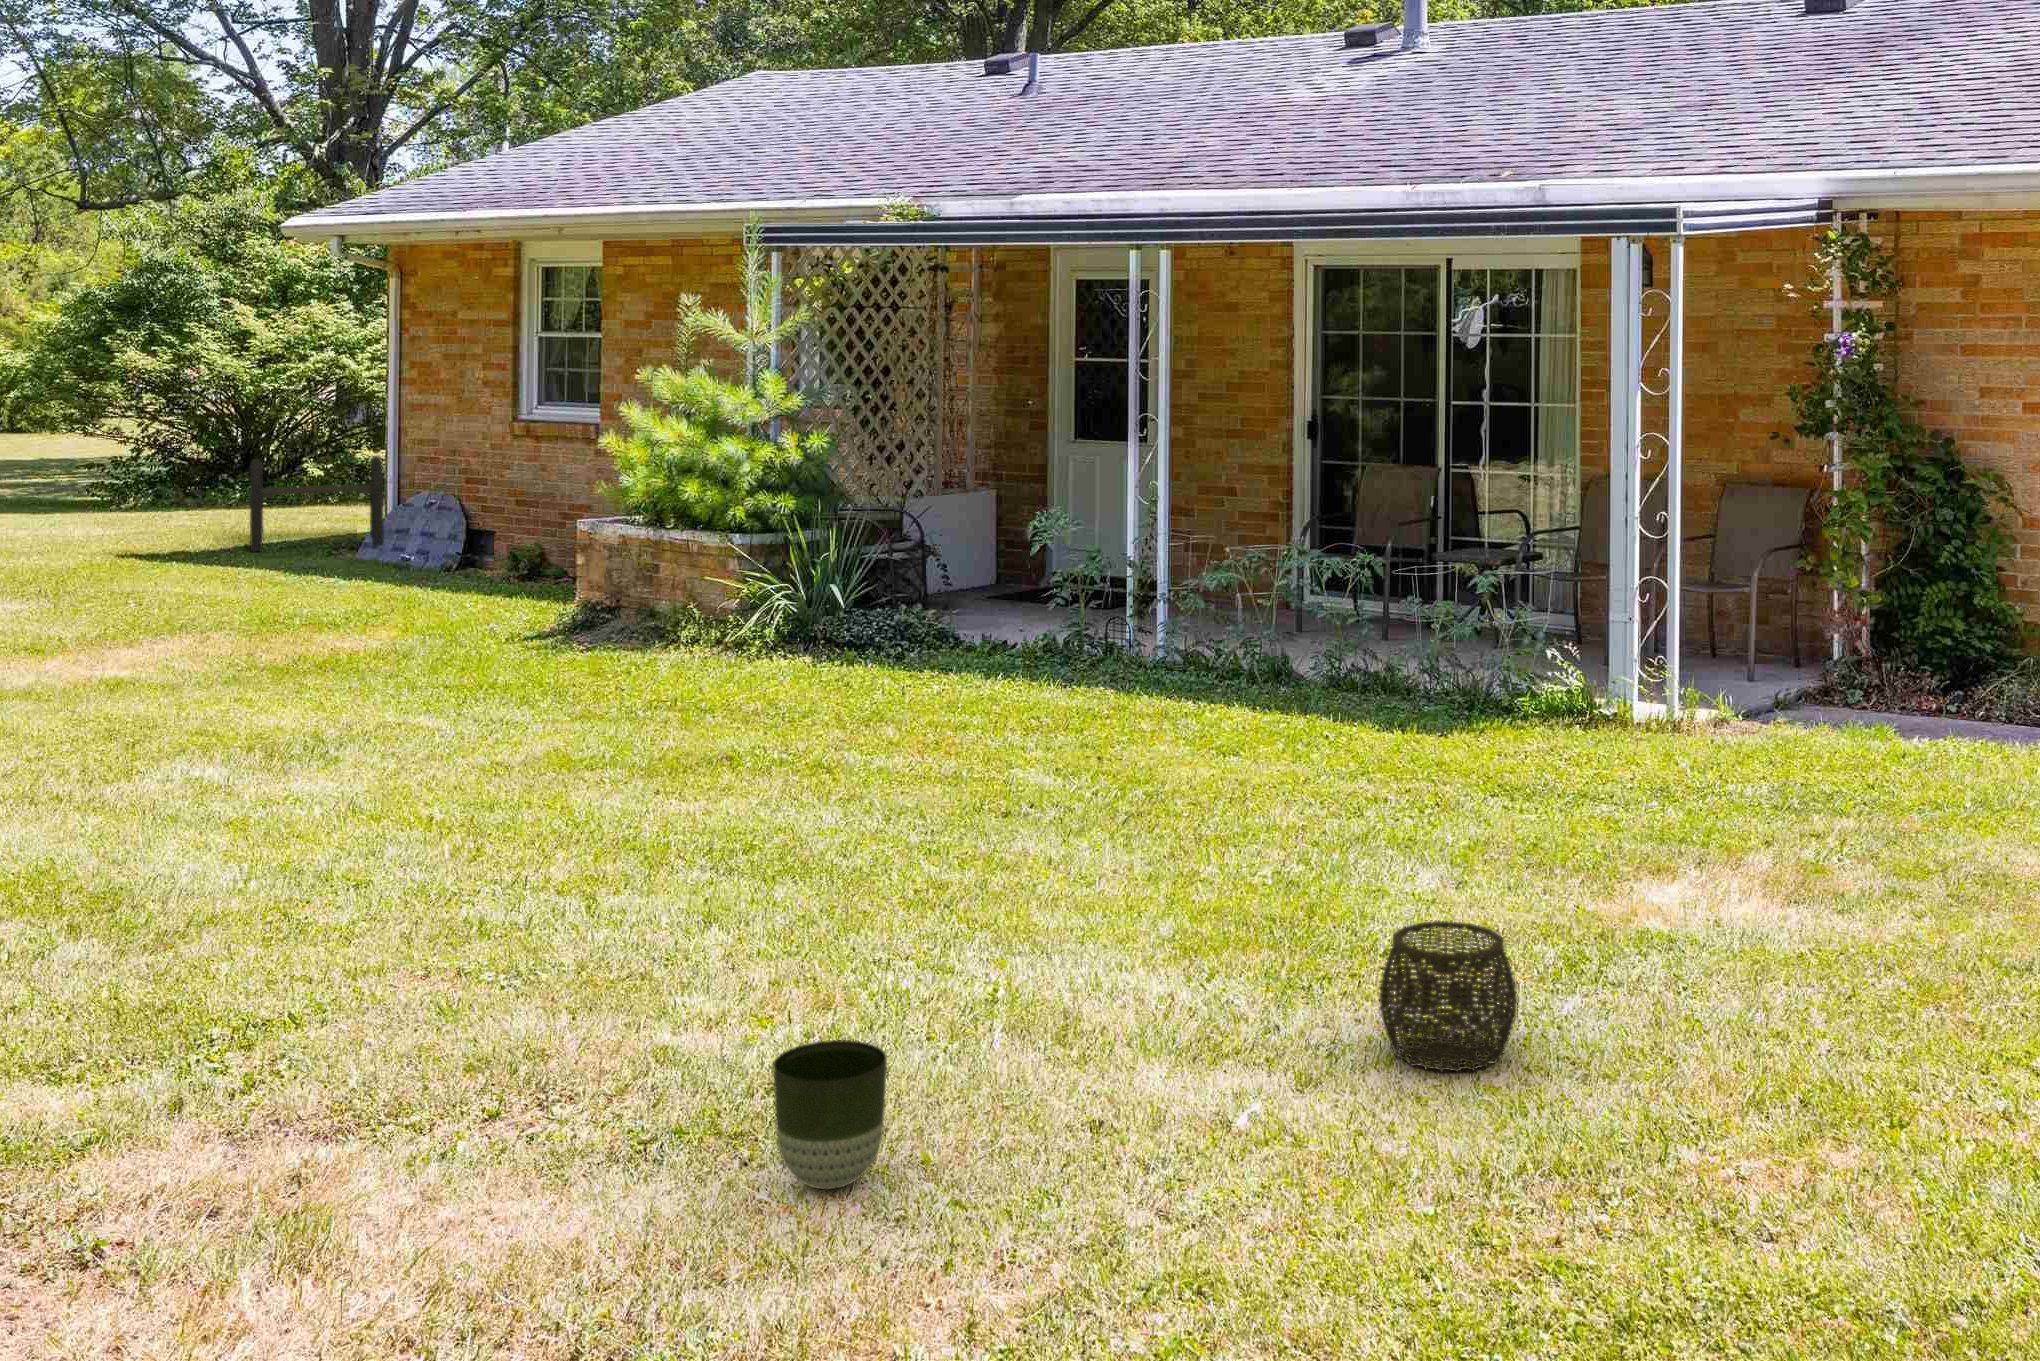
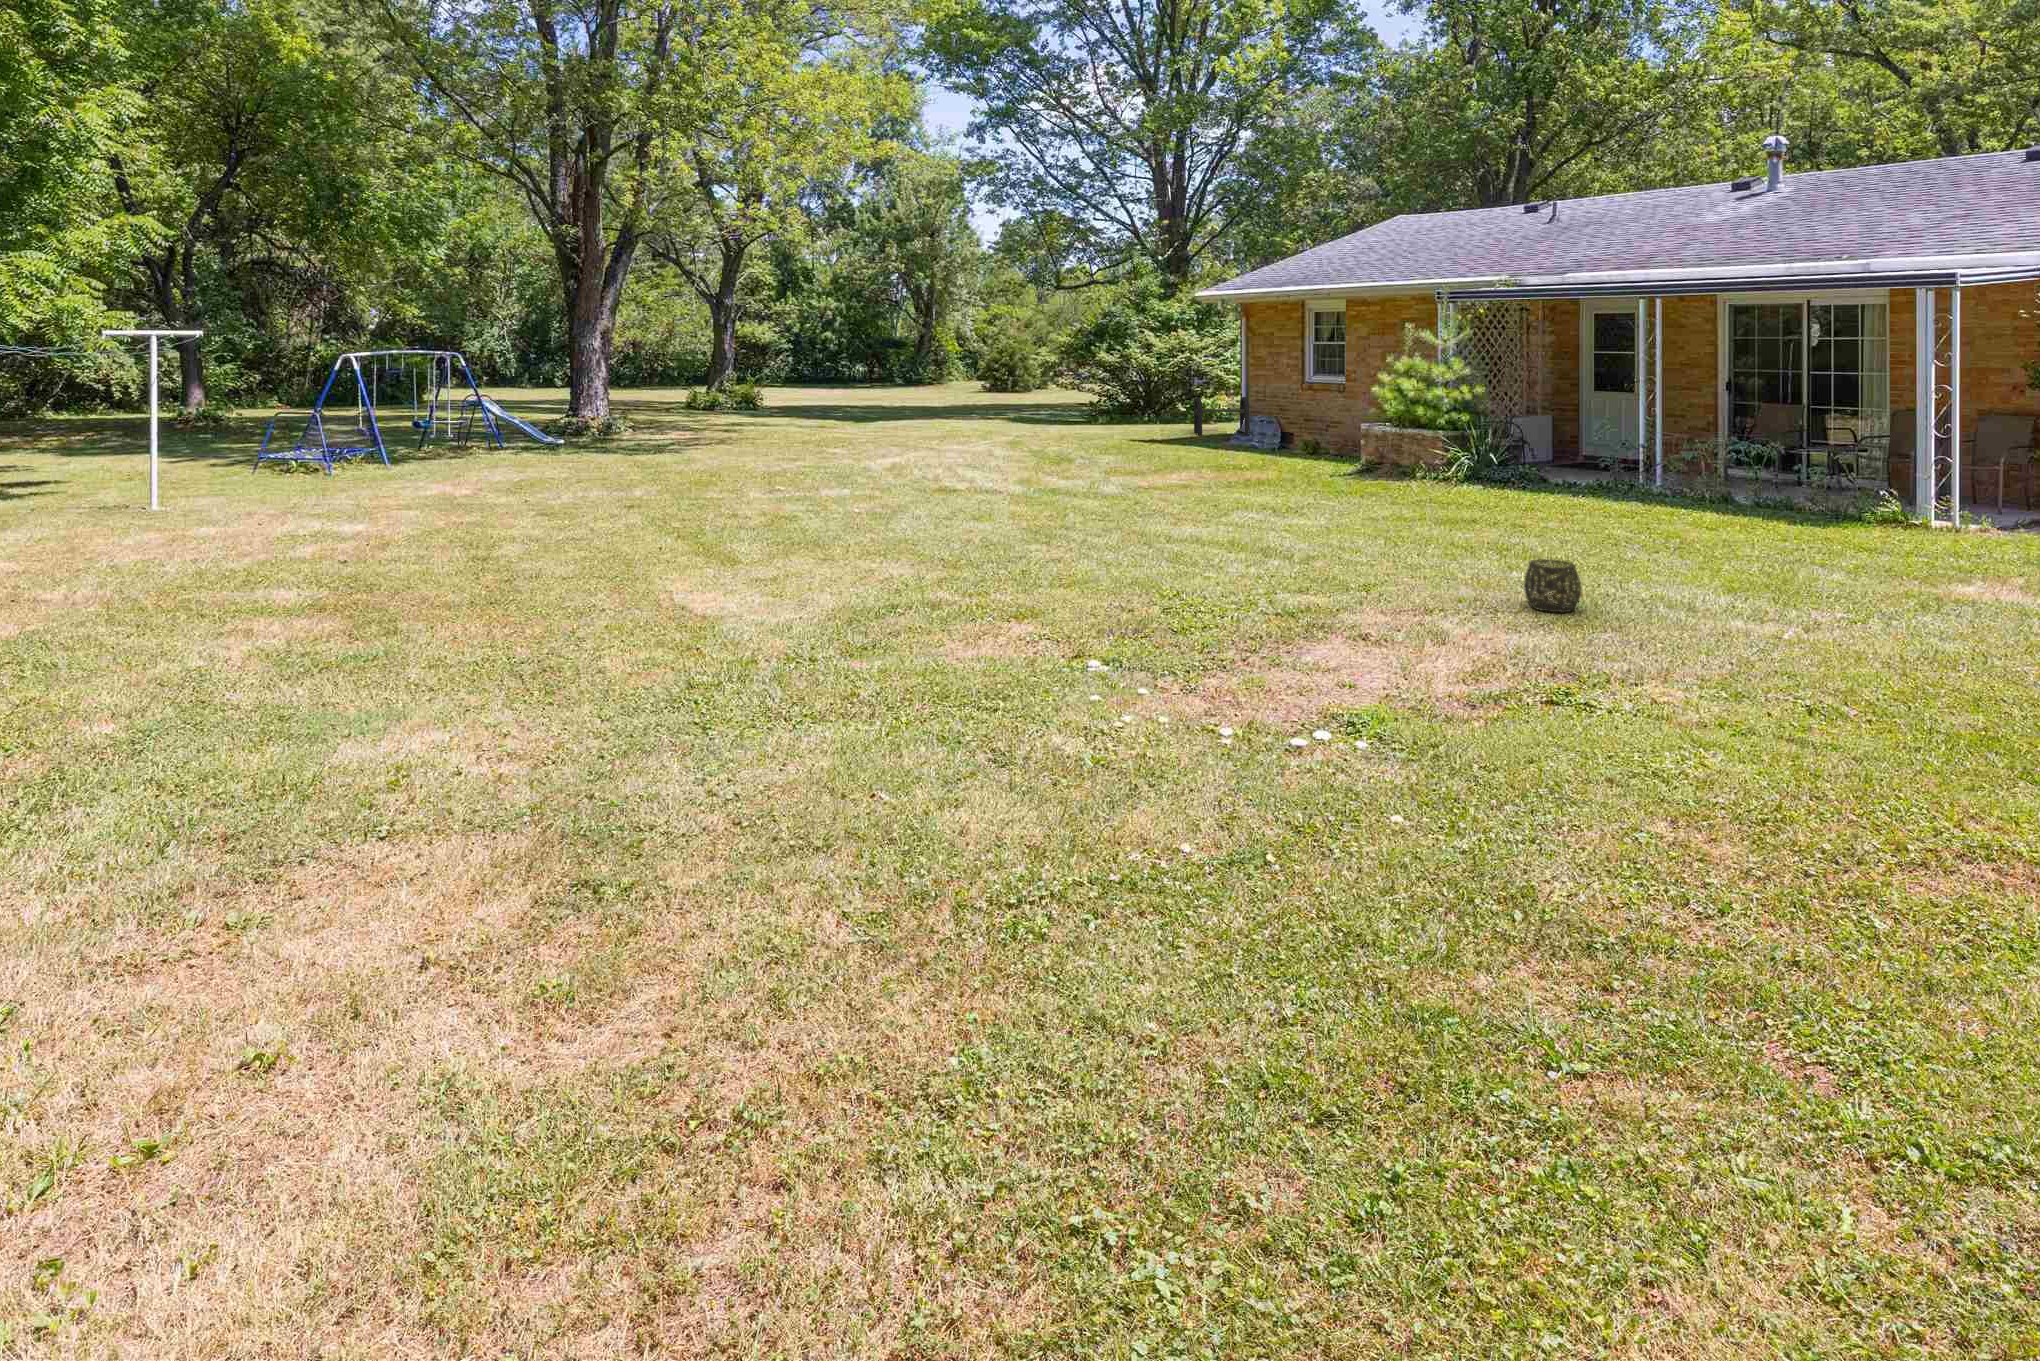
woven basket: present [1379,921,1517,1072] -> present [1524,559,1581,613]
planter: present [773,1040,887,1189] -> none [1622,562,1663,607]

